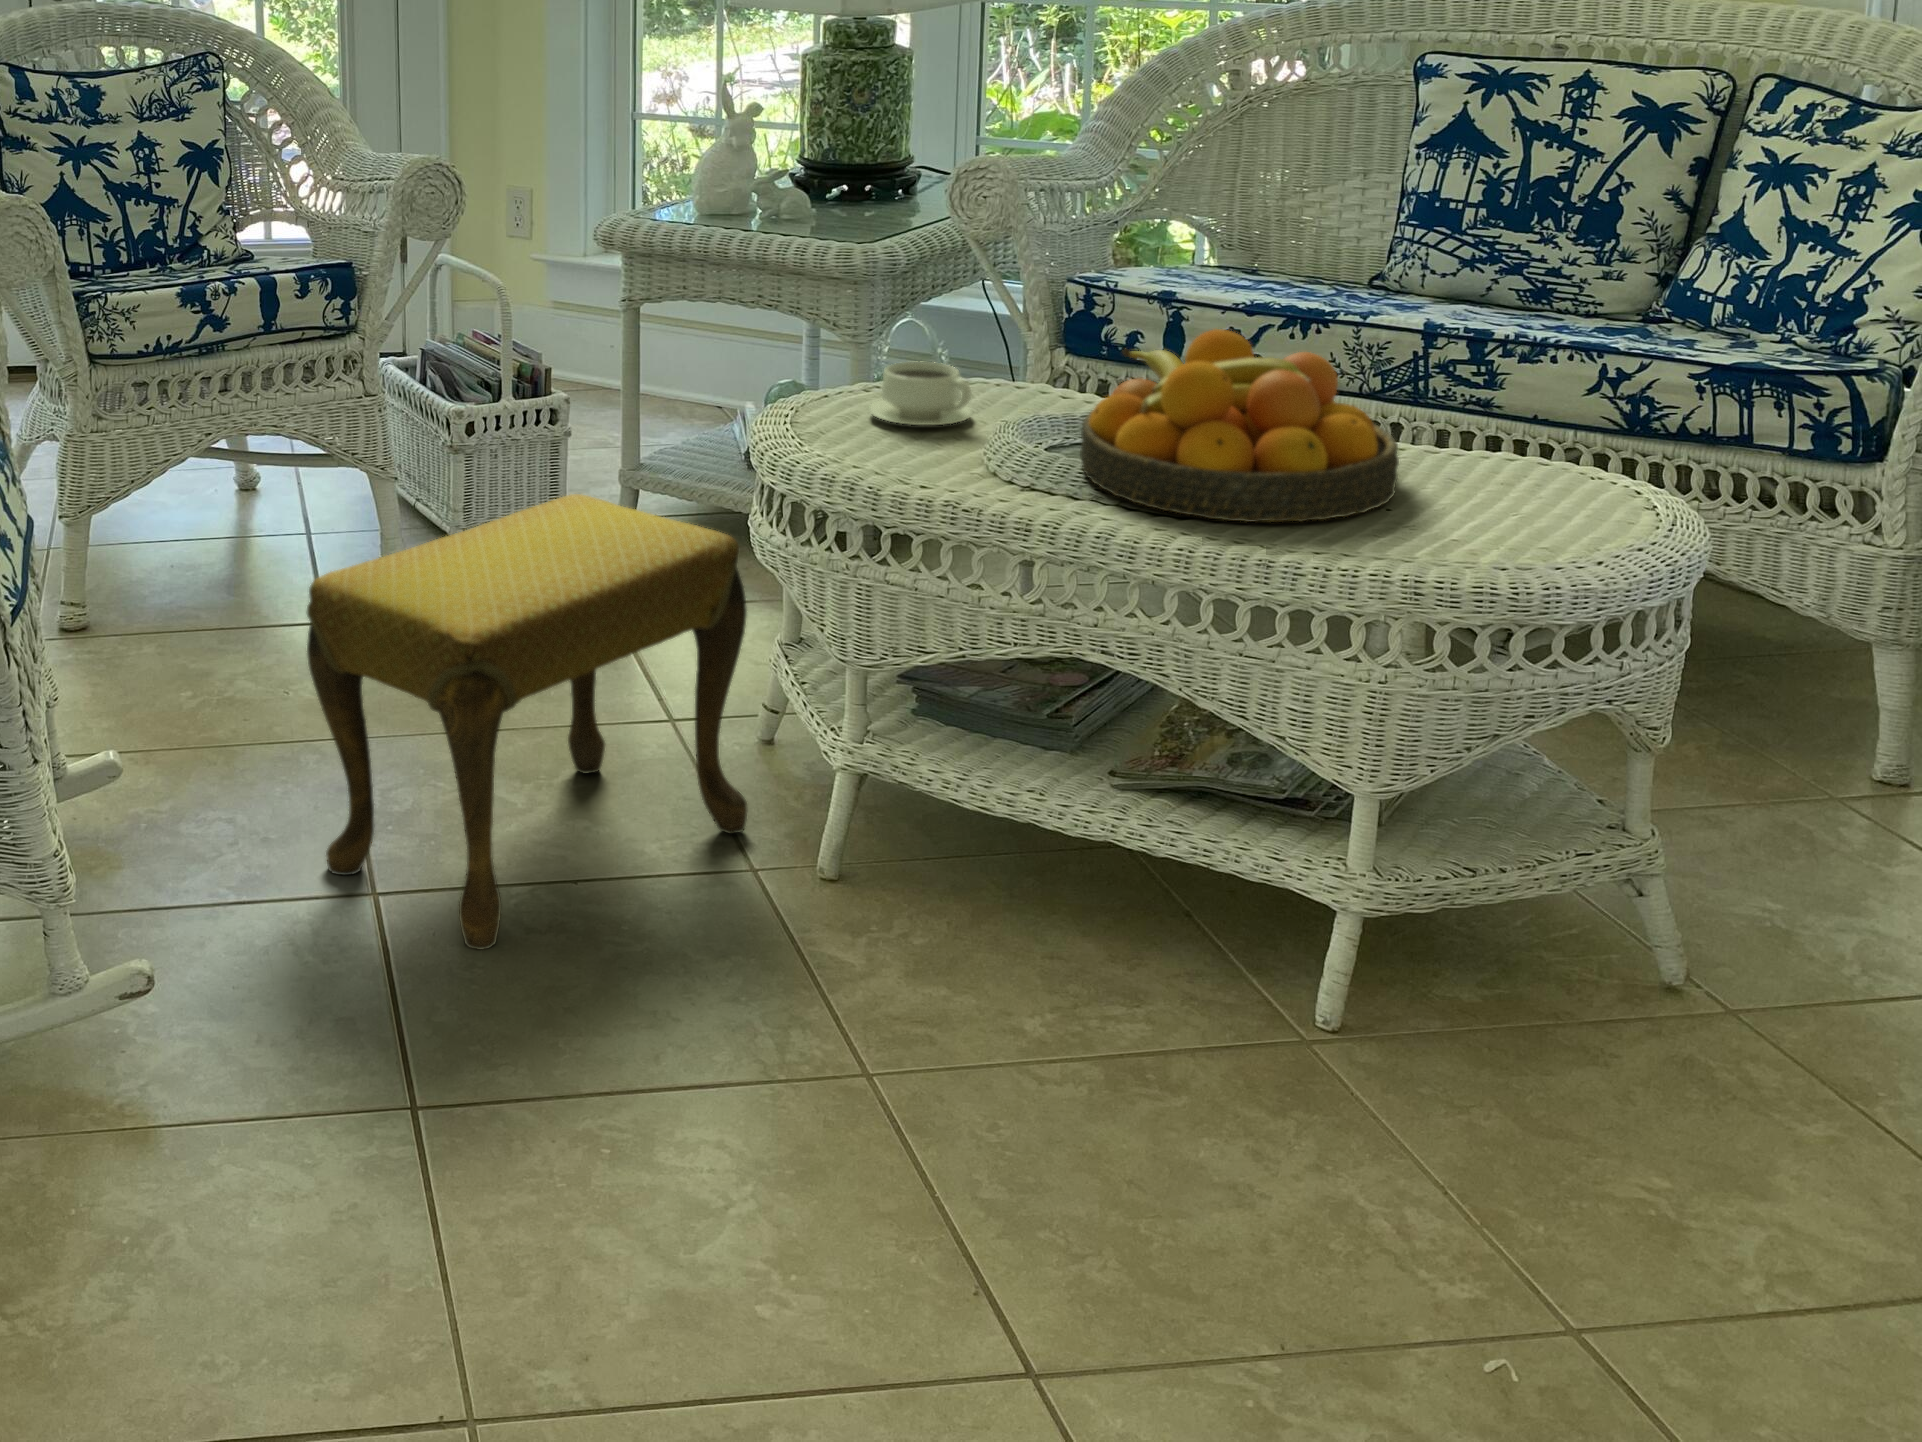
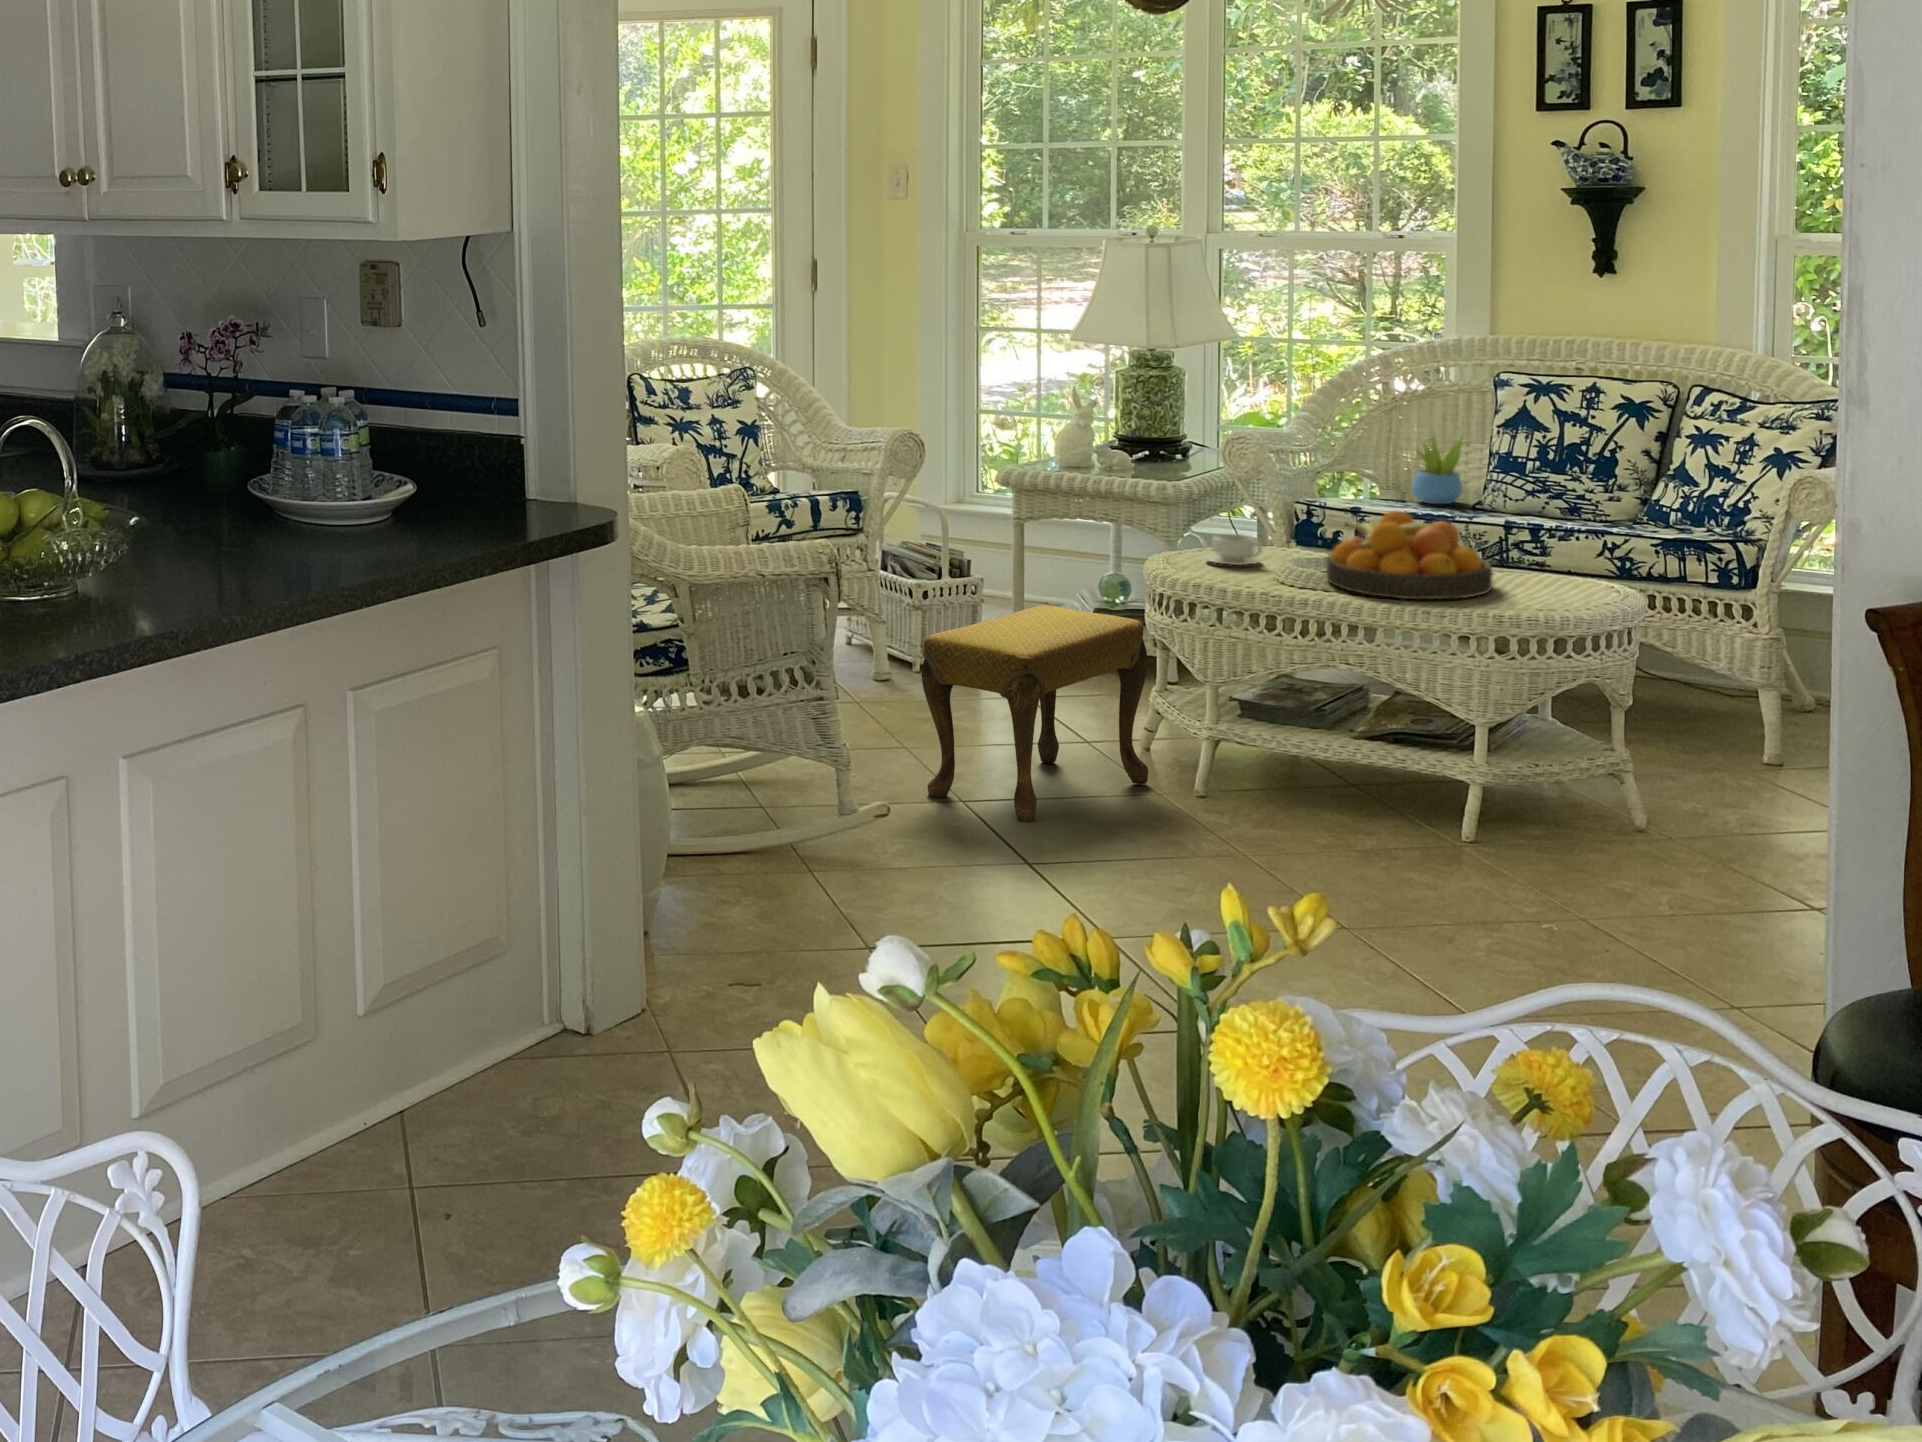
succulent plant: none [1267,153,1357,278] -> present [1411,437,1463,504]

